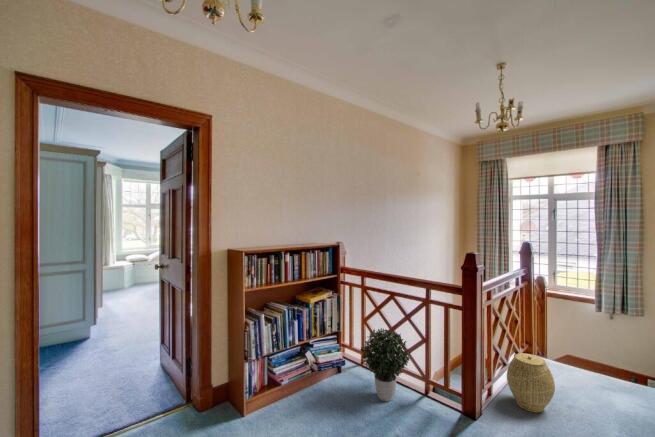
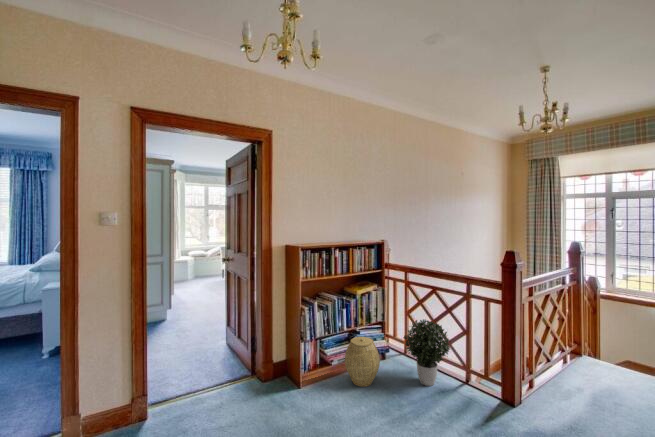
woven basket: present [507,353,555,413] -> present [345,337,380,387]

